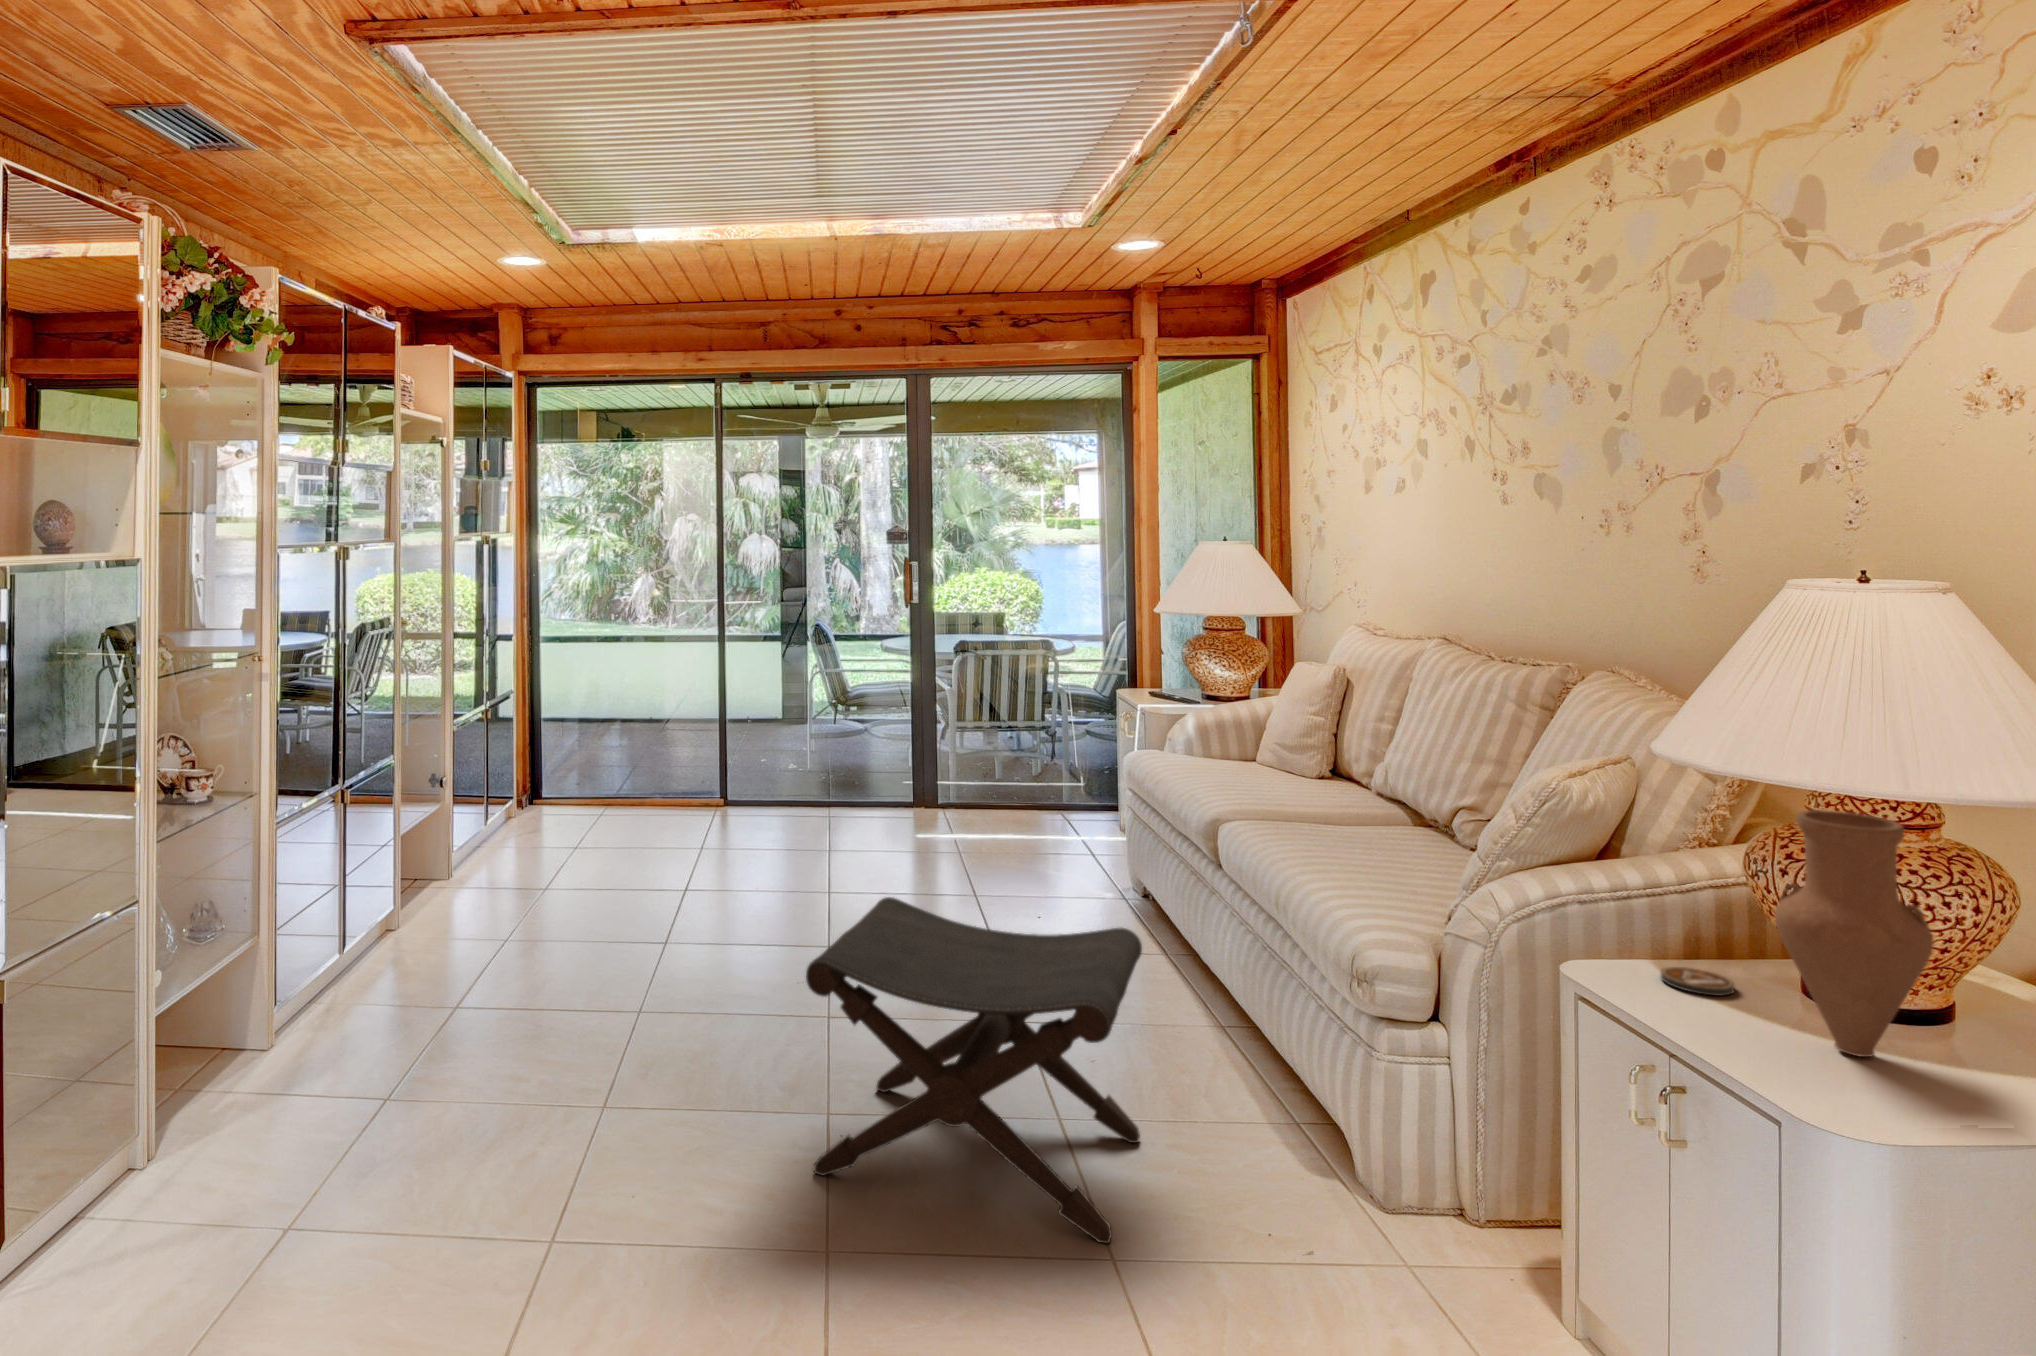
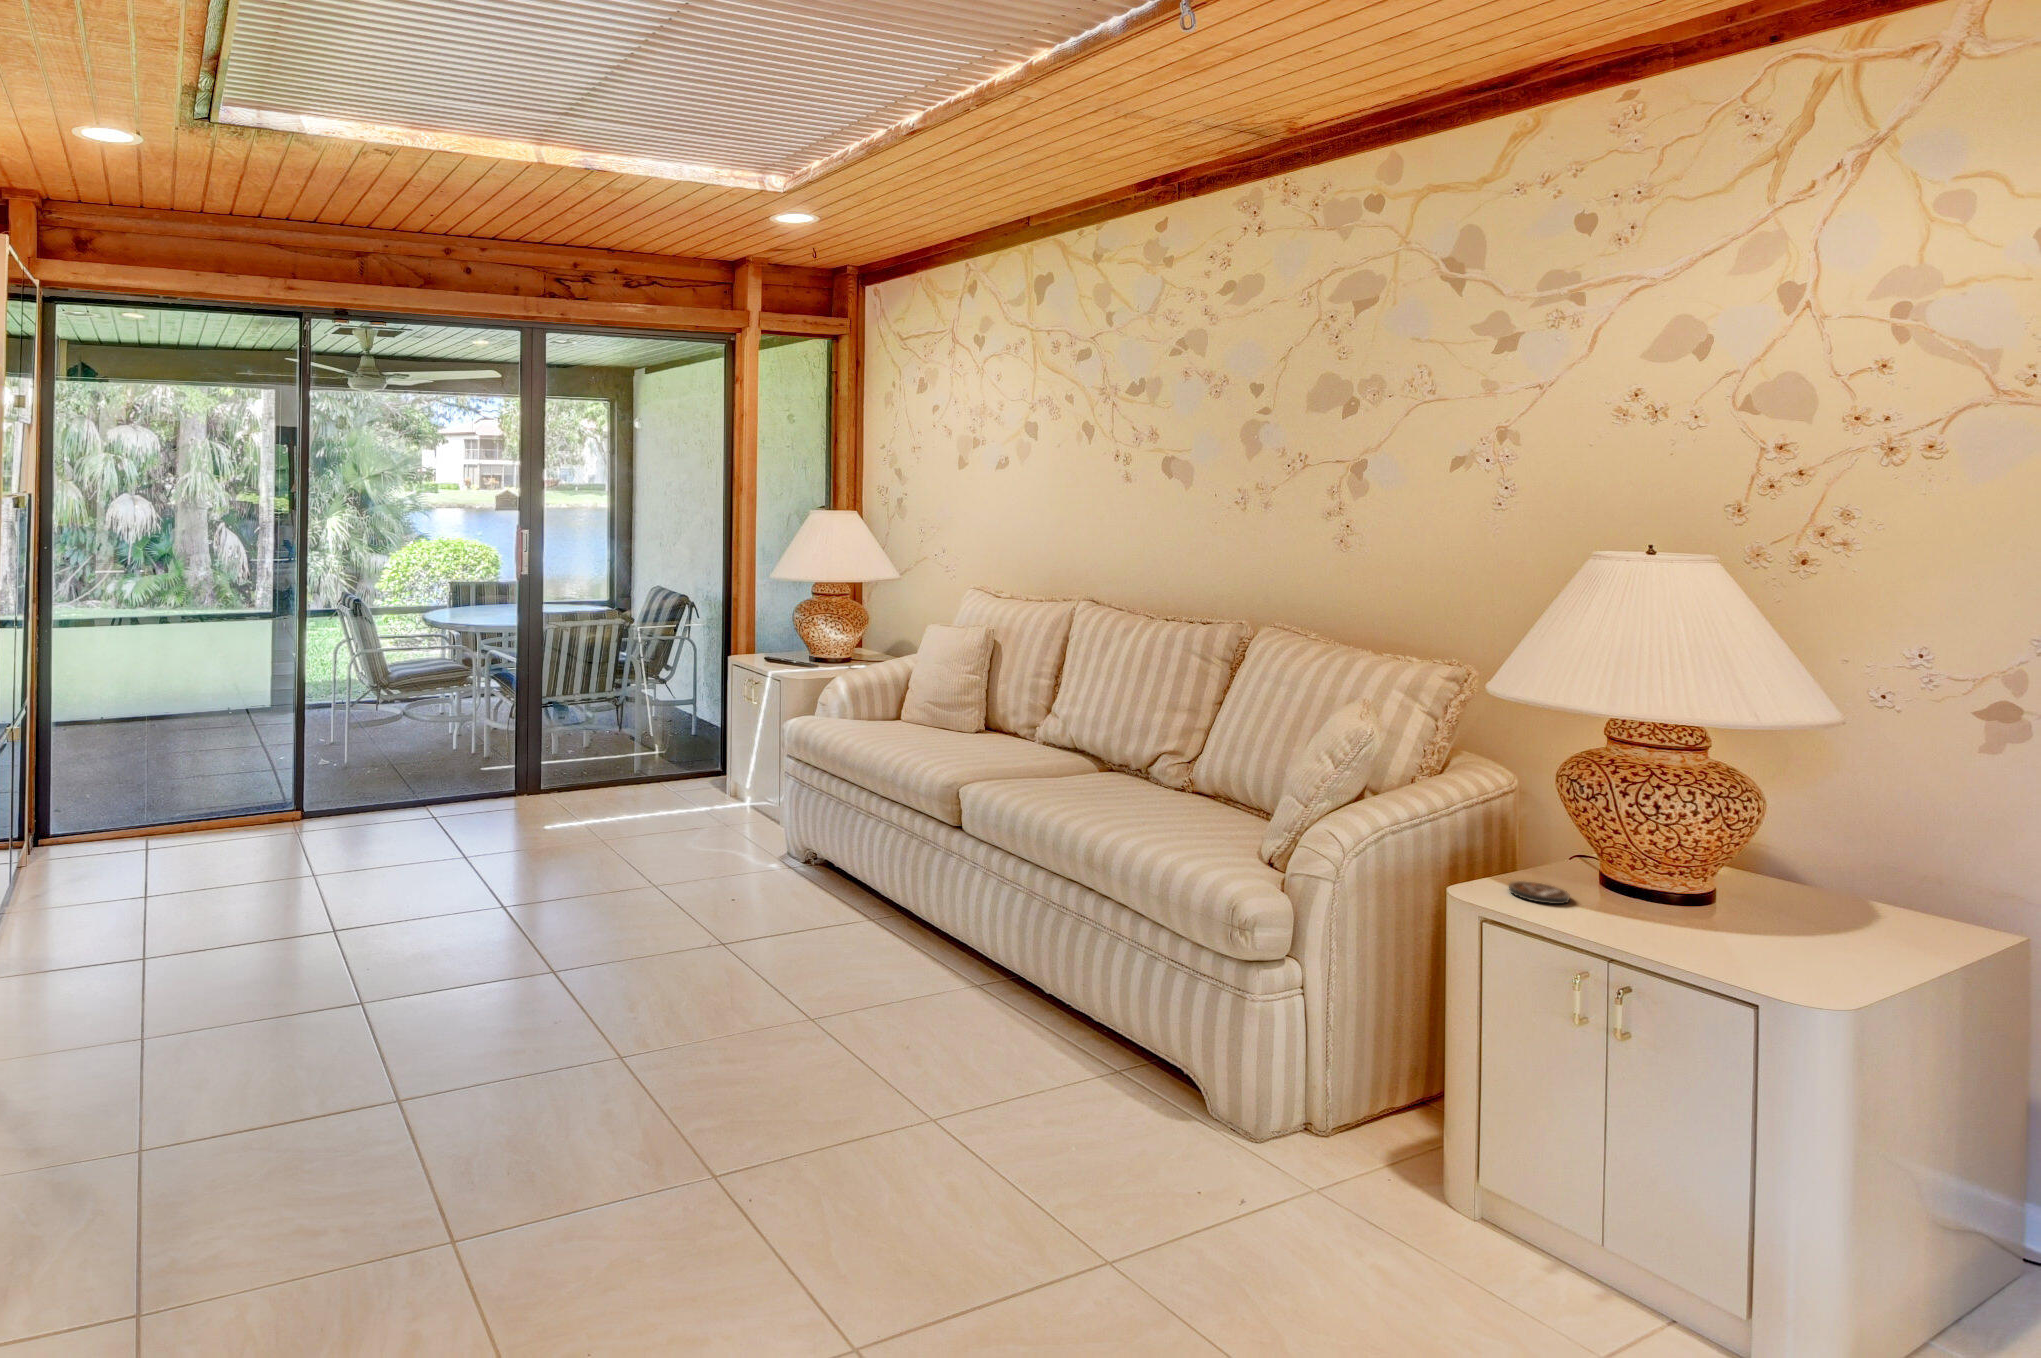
vase: present [1775,810,1934,1057] -> none [1645,740,1771,941]
footstool: present [806,897,1142,1243] -> none [729,909,1092,1256]

